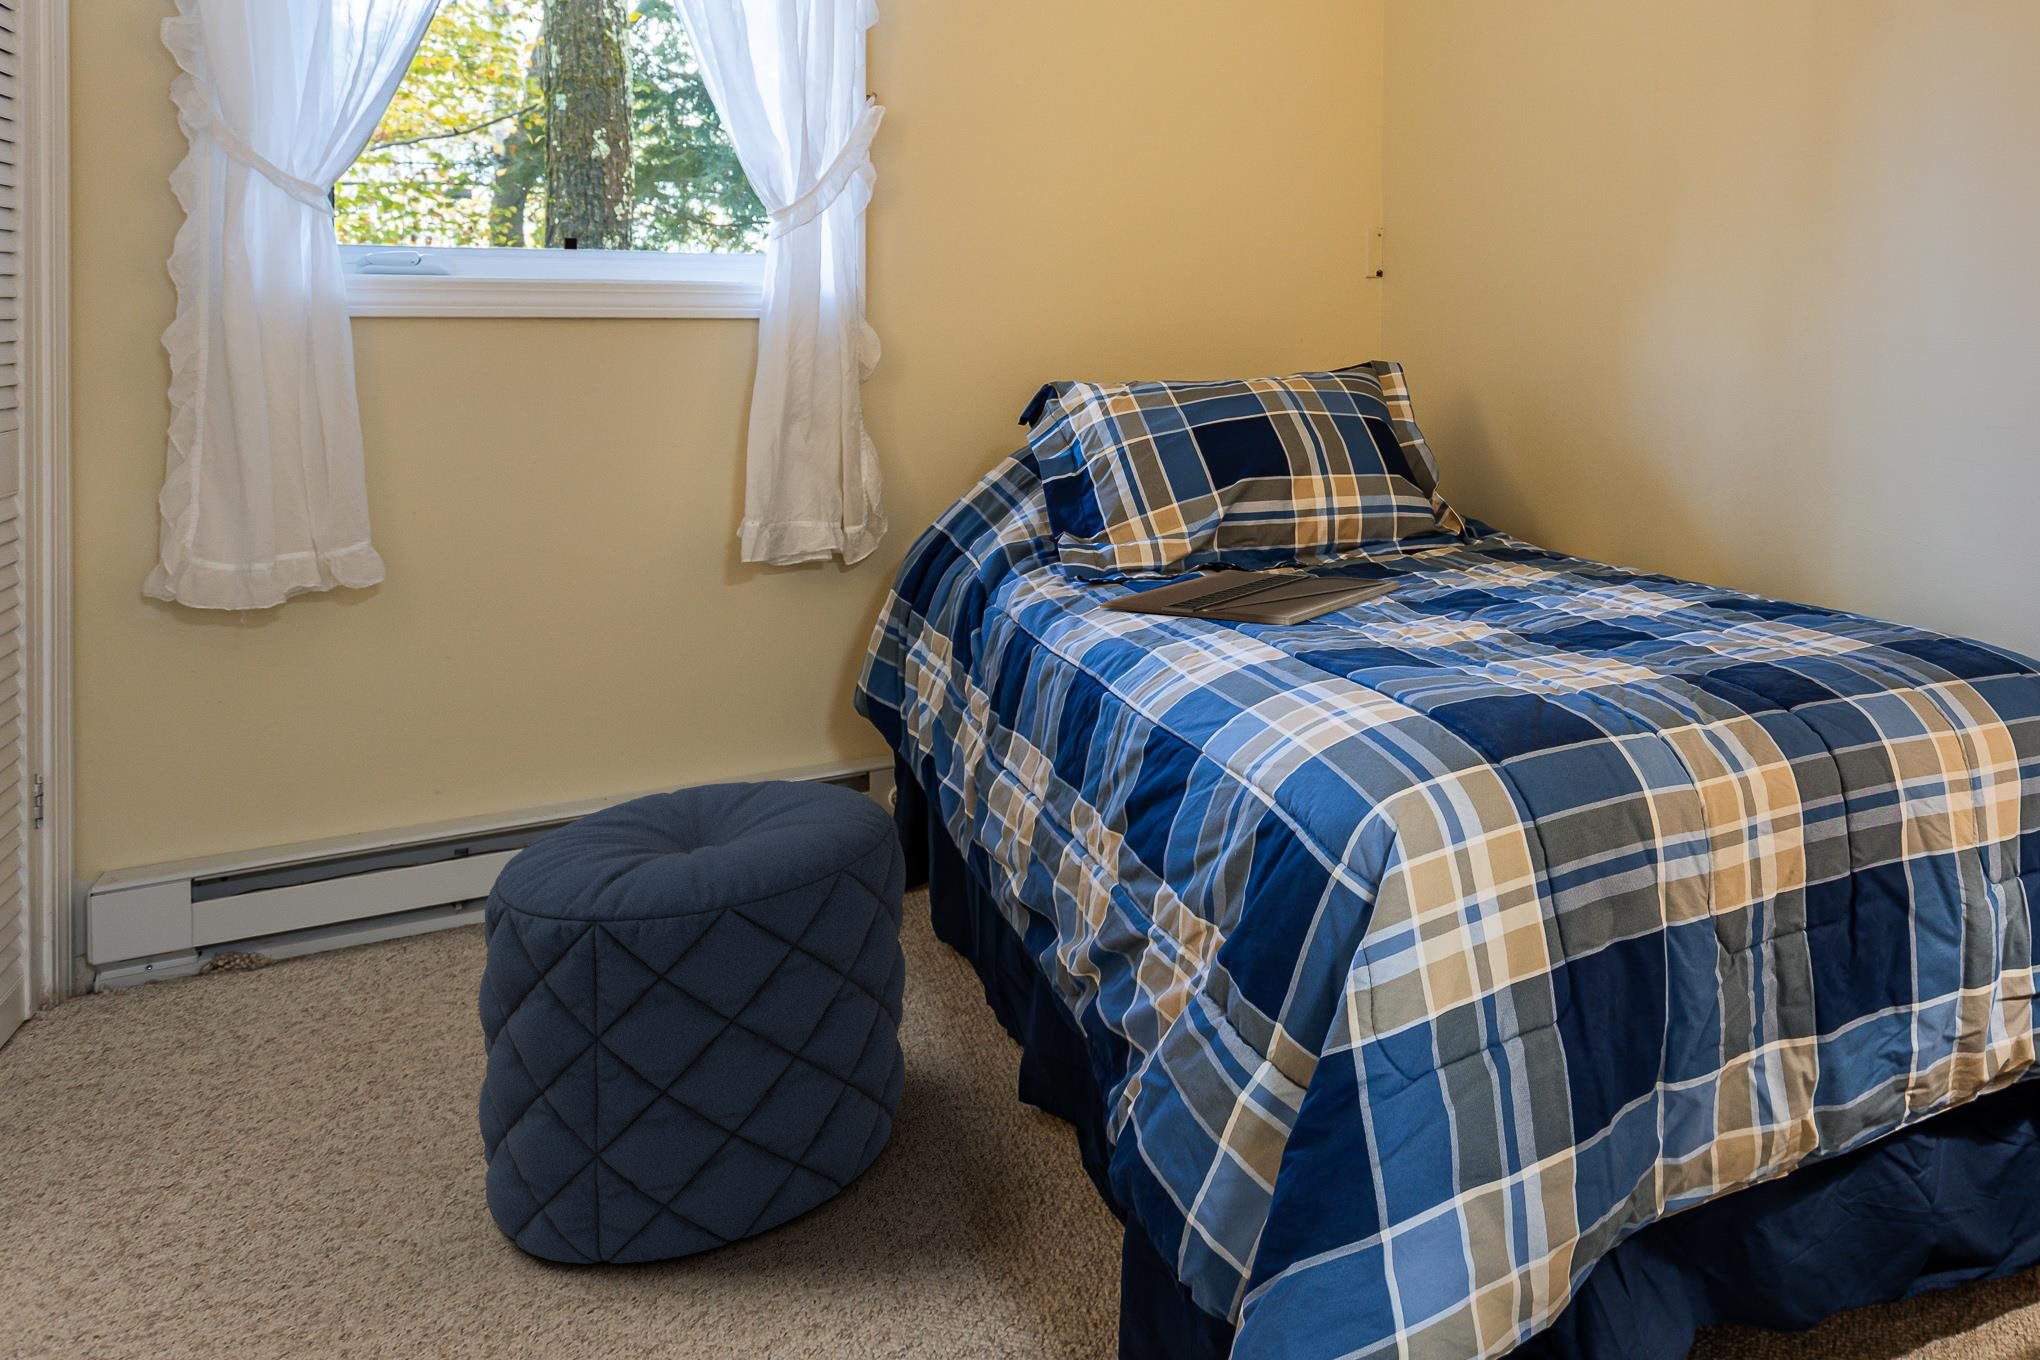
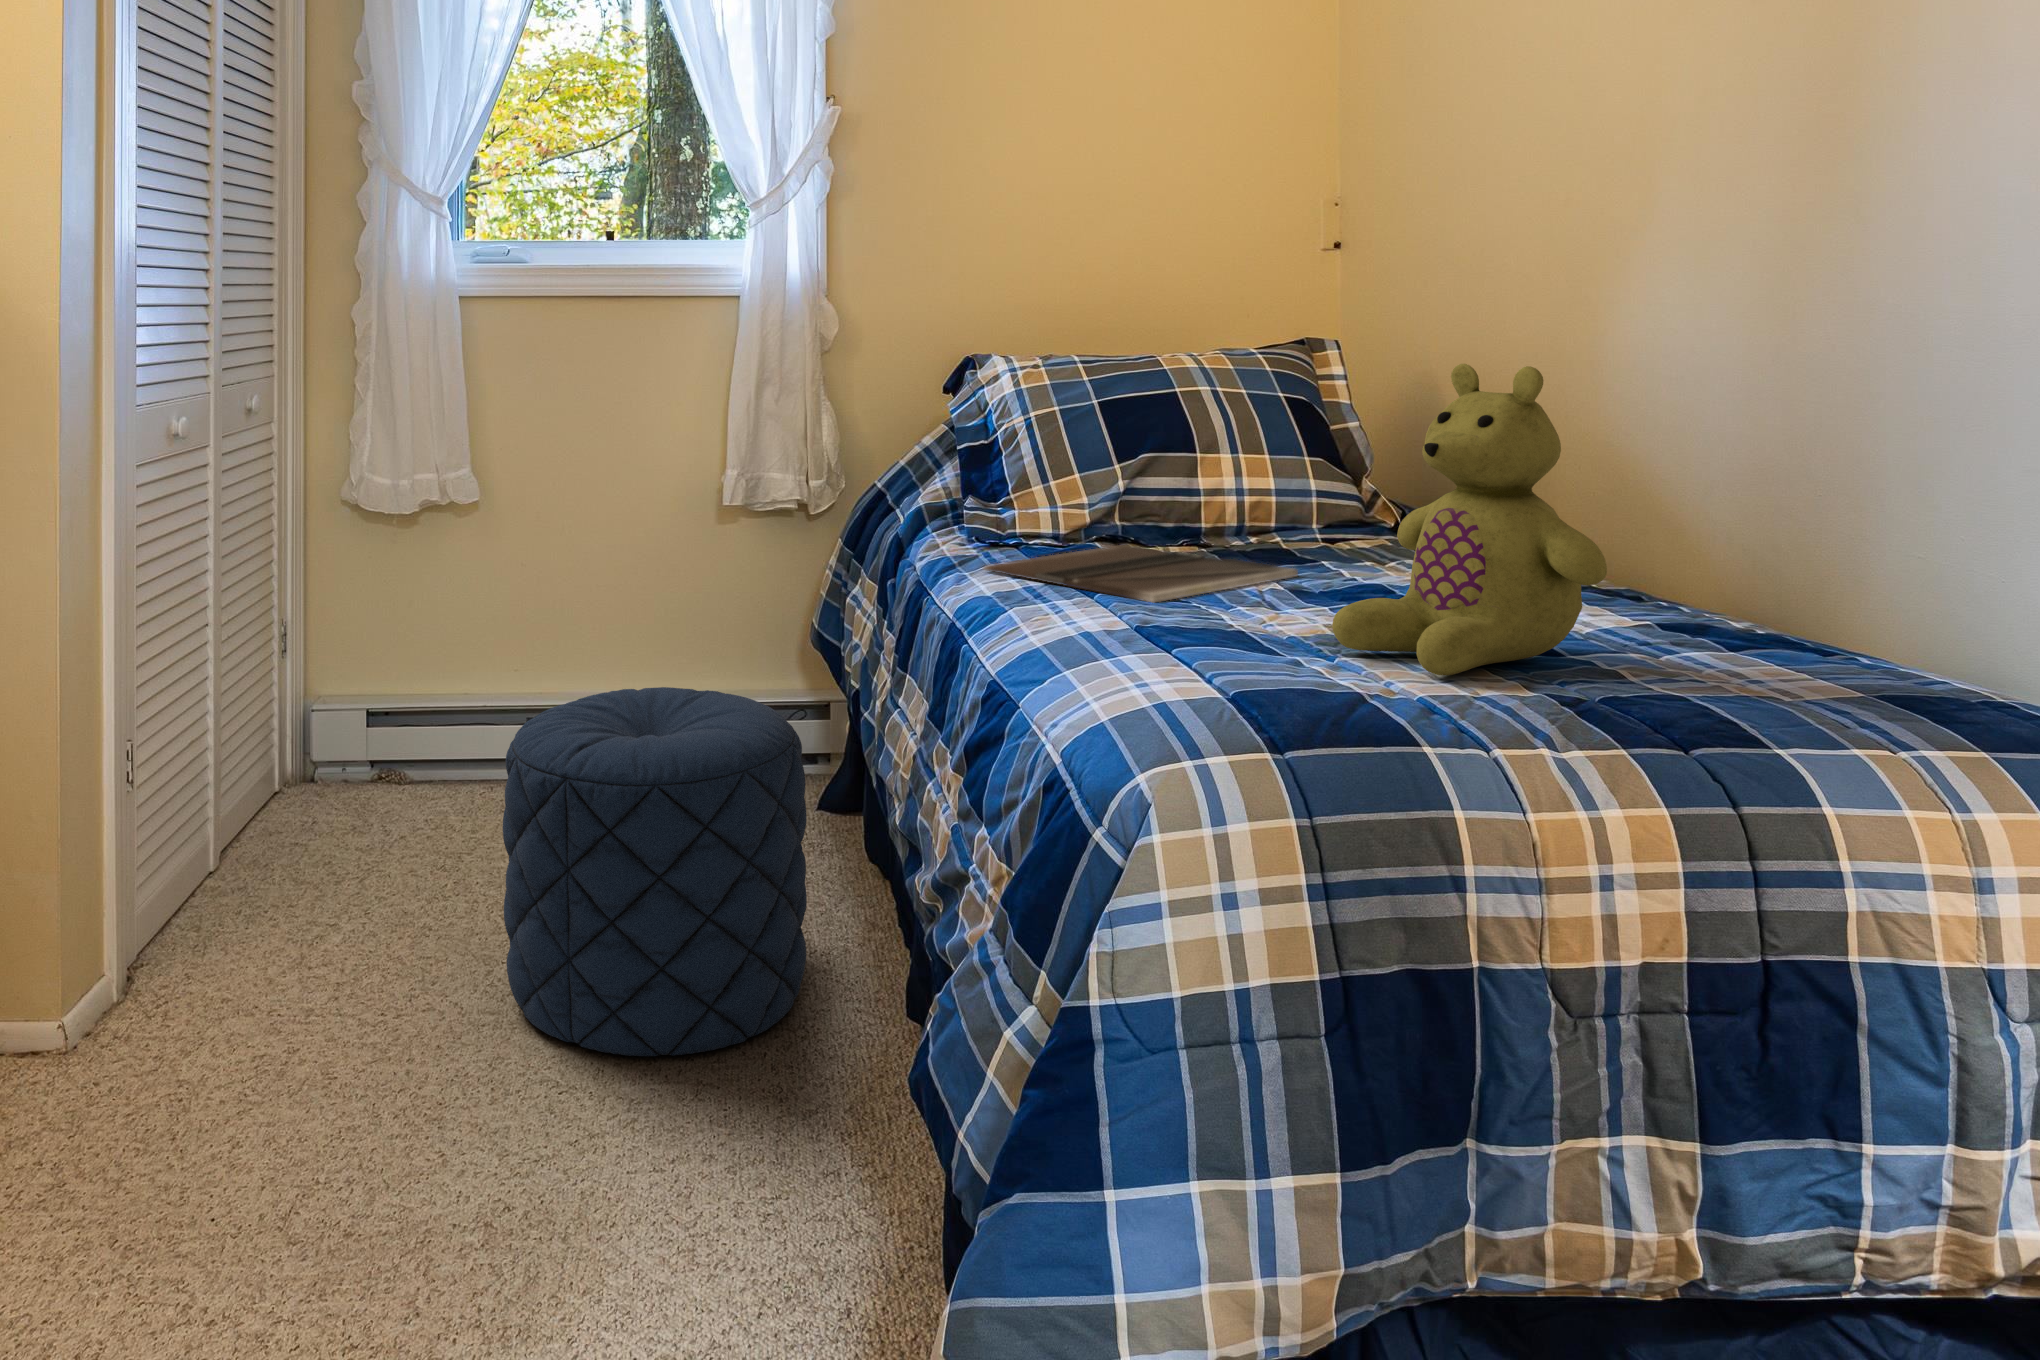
stuffed bear: none [1476,384,1695,666] -> present [1332,364,1607,675]

